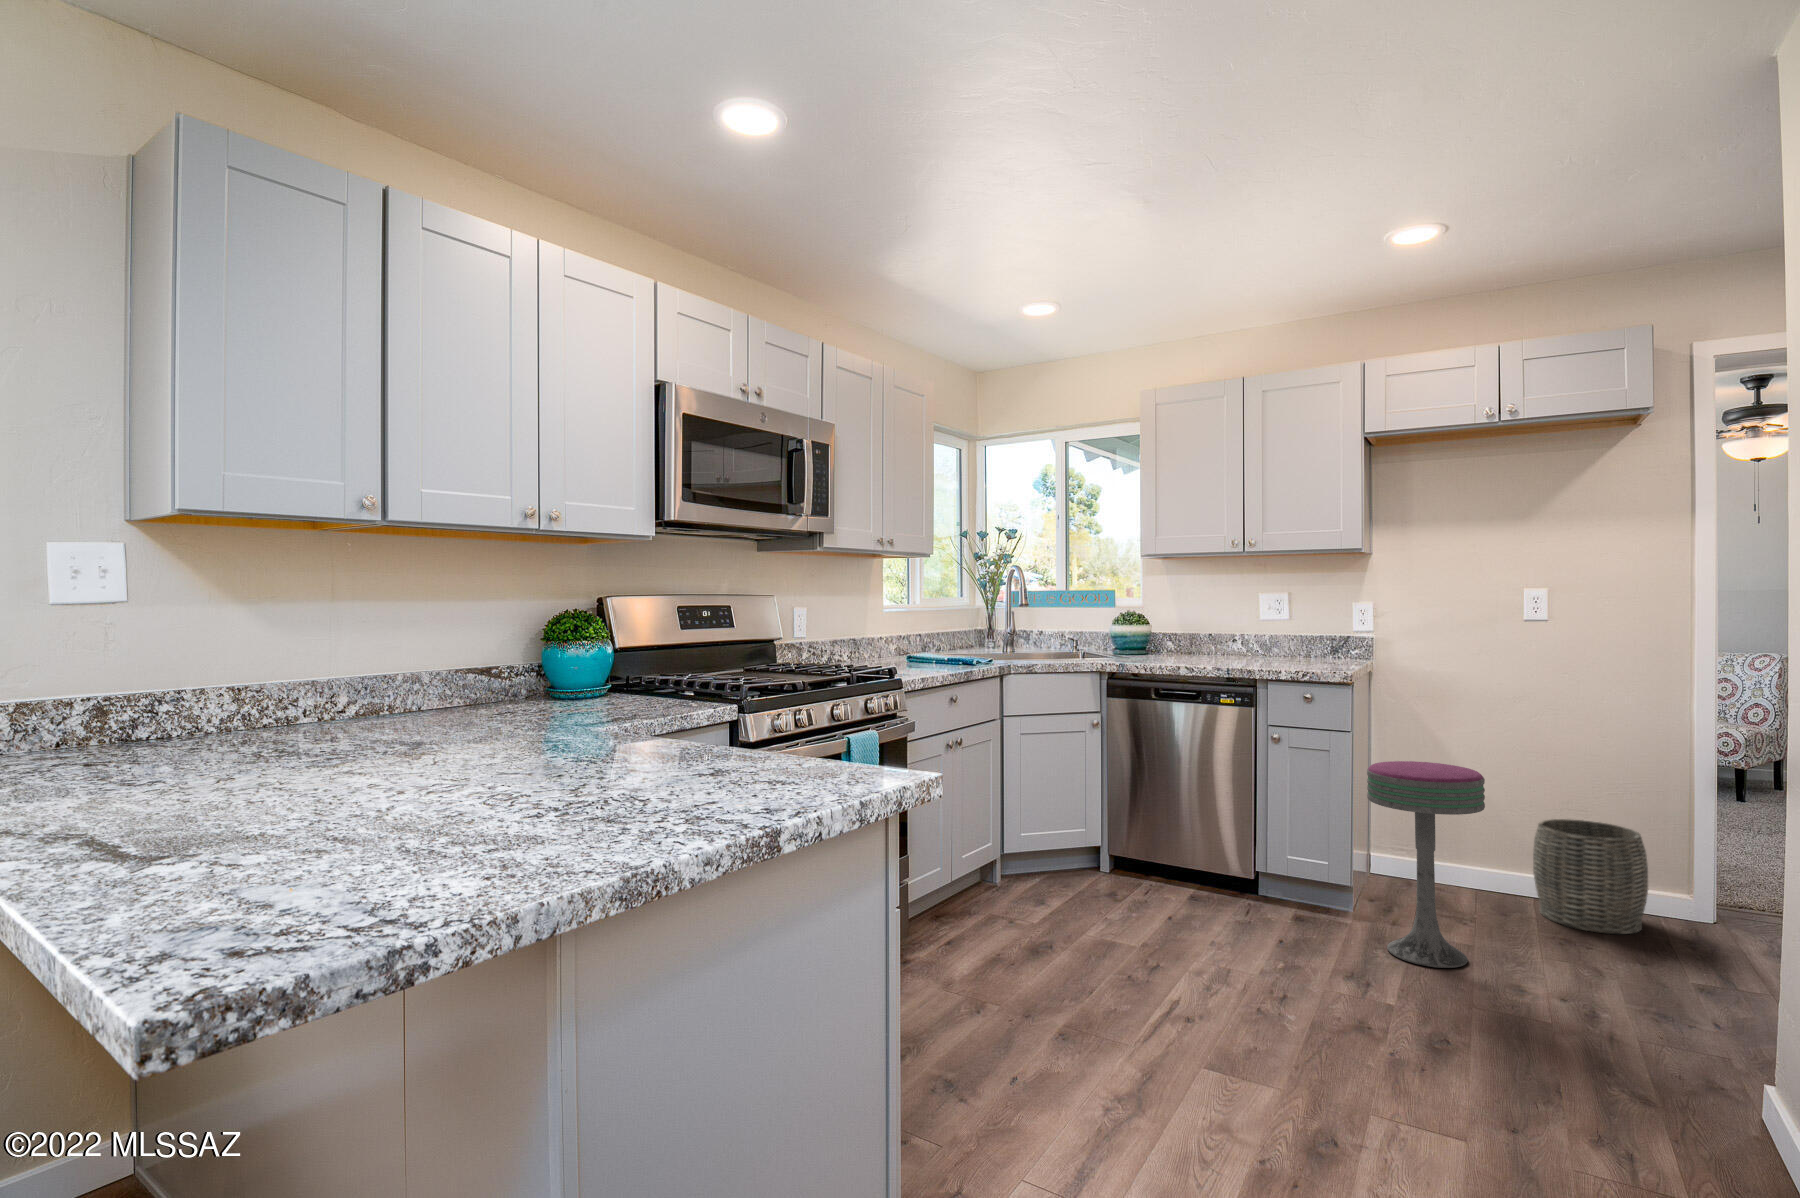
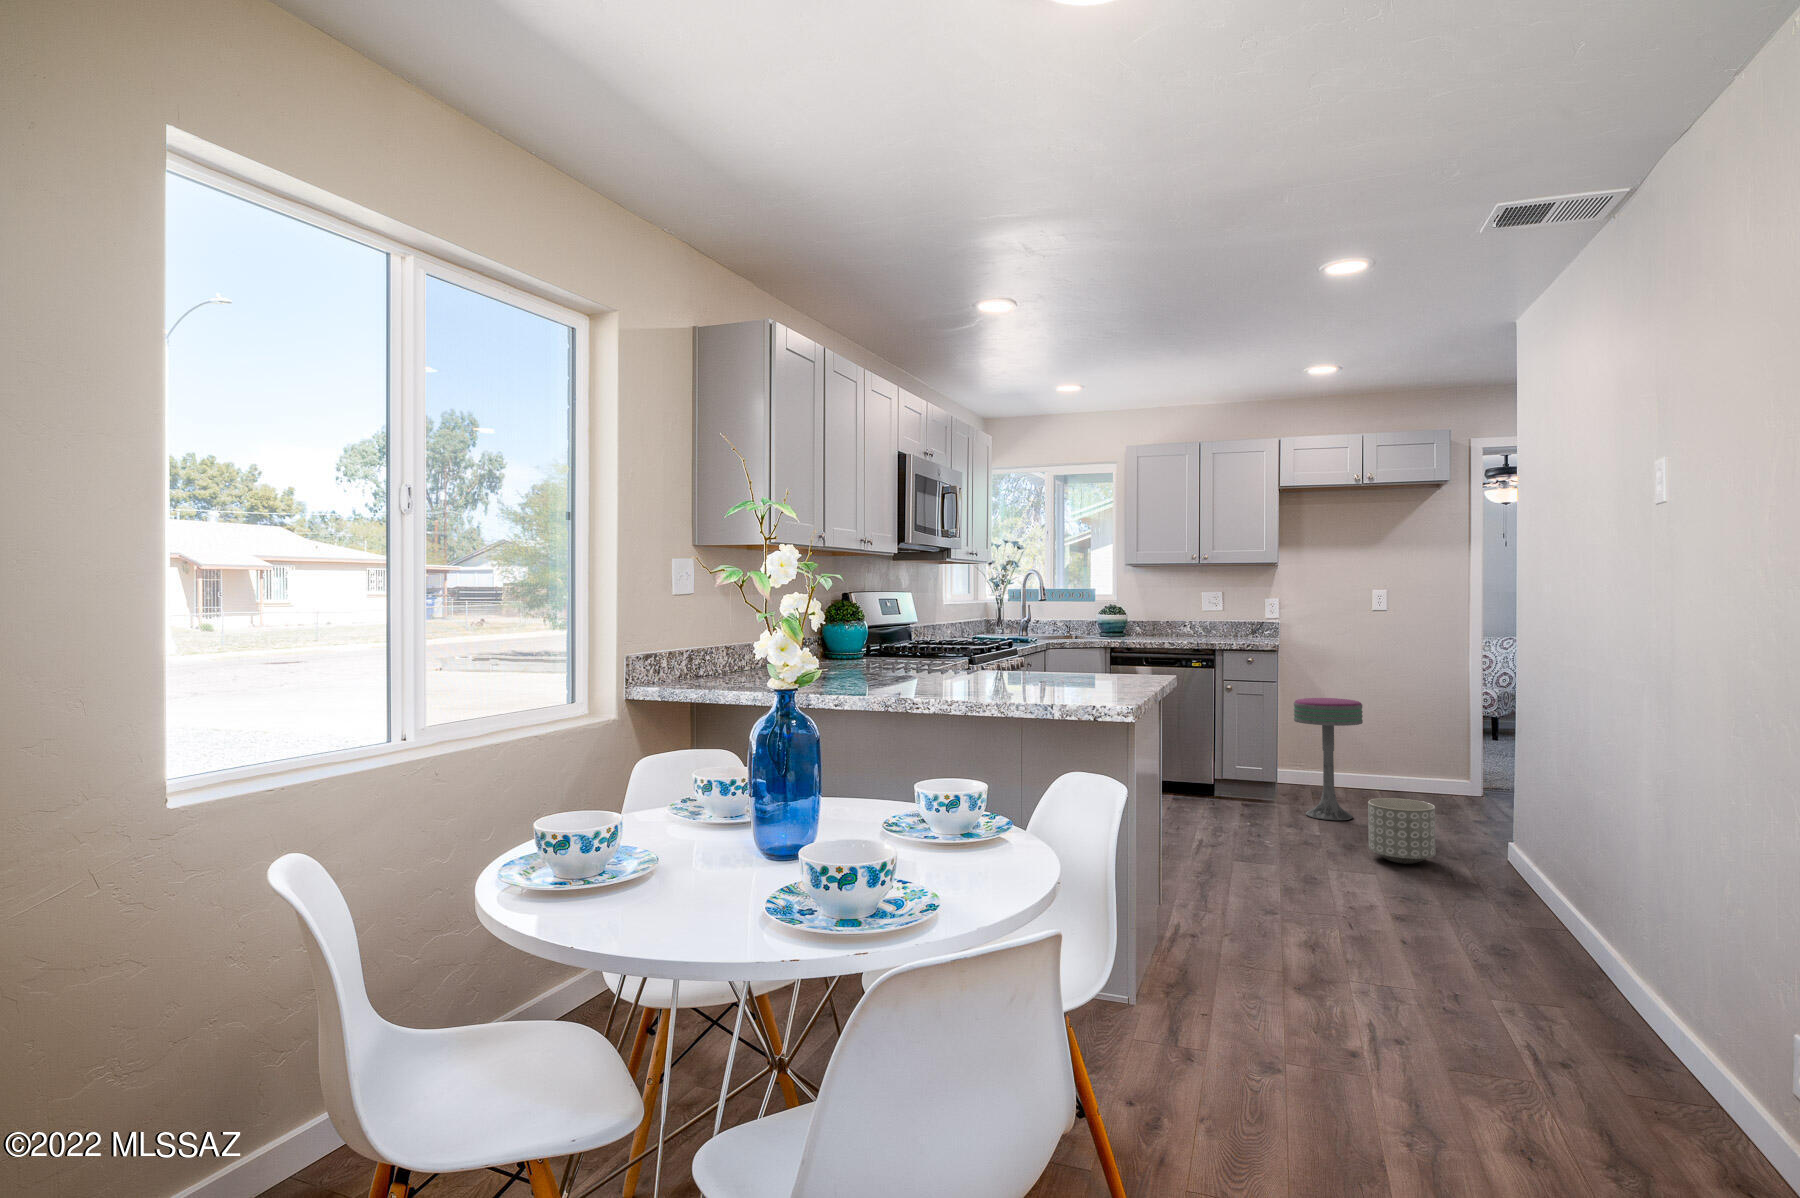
woven basket: present [1533,819,1648,934] -> none [1382,738,1447,803]
planter: none [1467,970,1604,1112] -> present [1368,798,1435,864]

